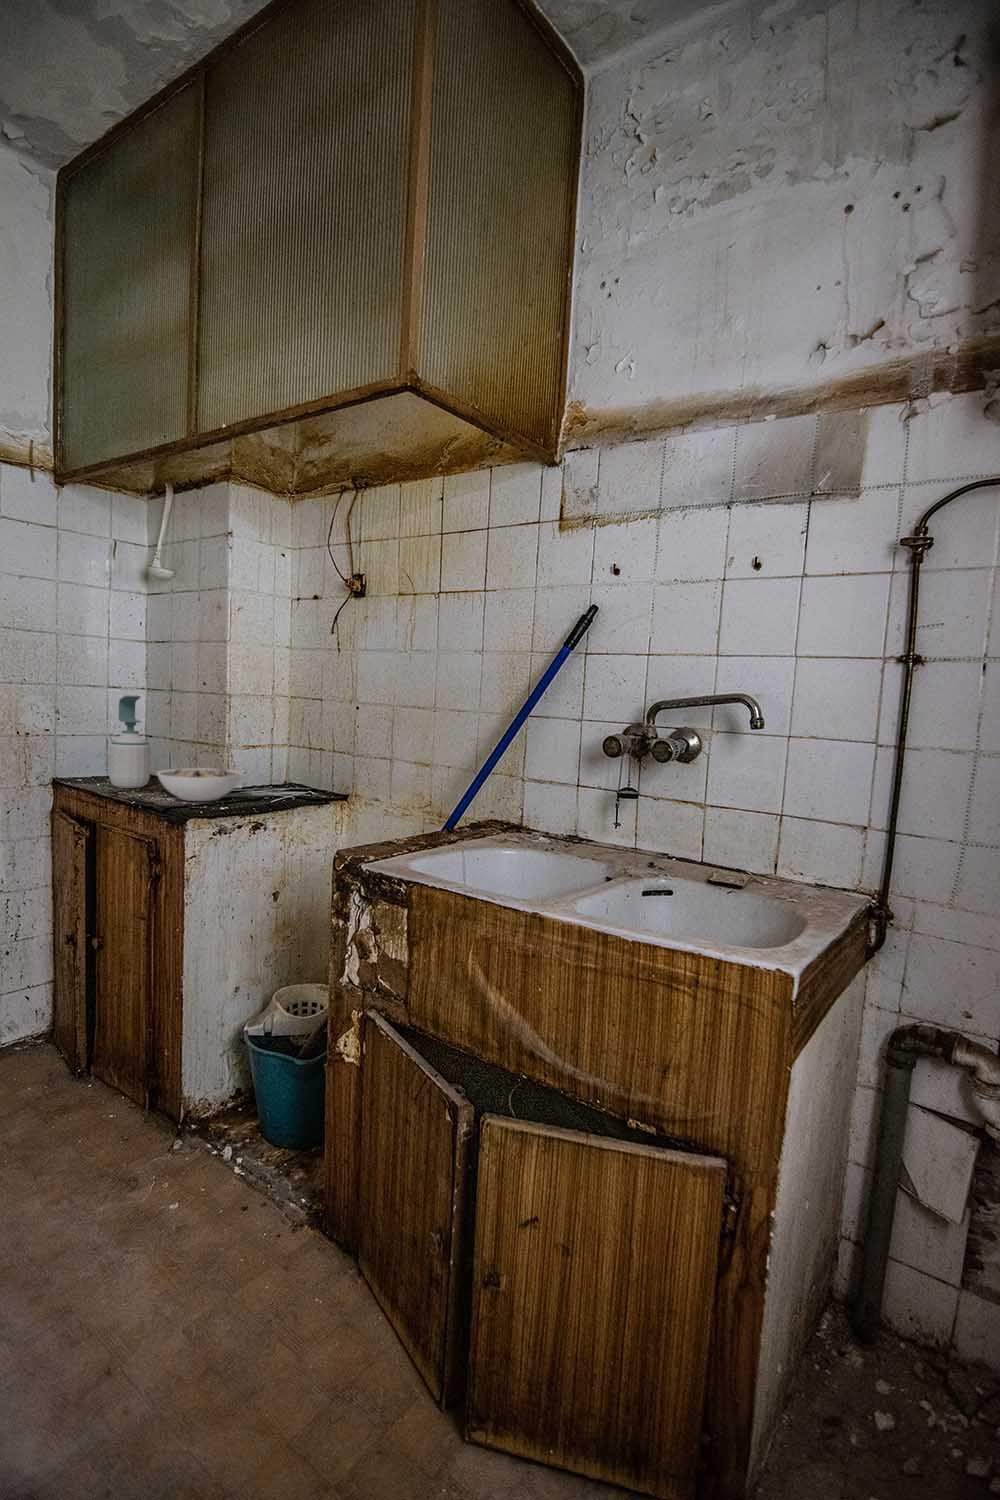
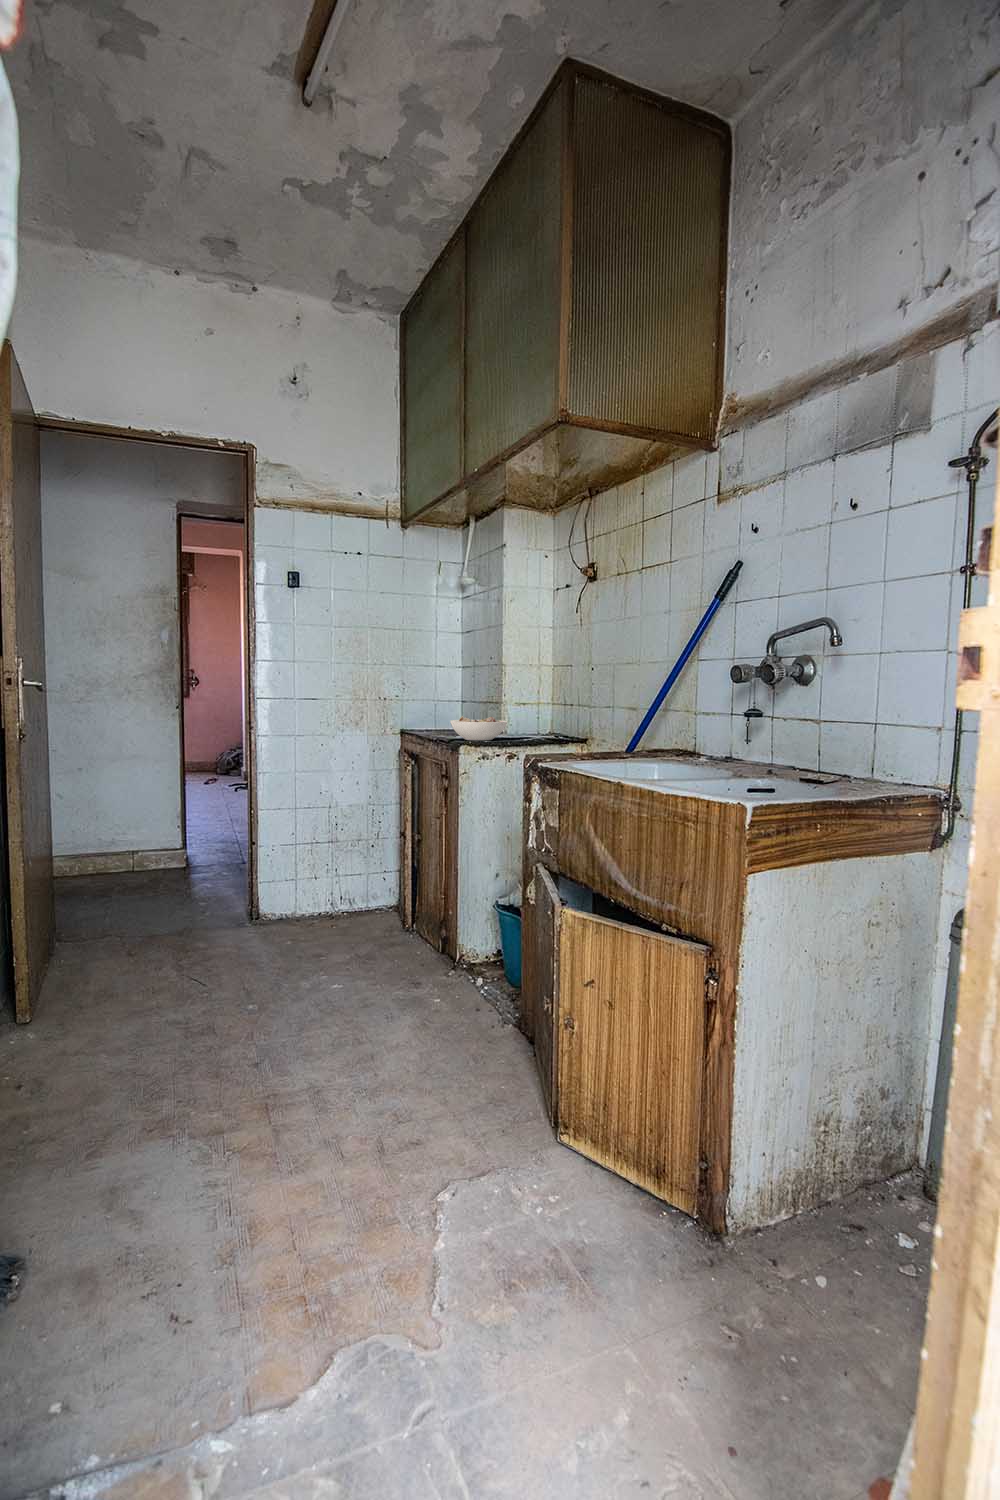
soap bottle: present [109,695,150,788] -> none [429,670,455,736]

